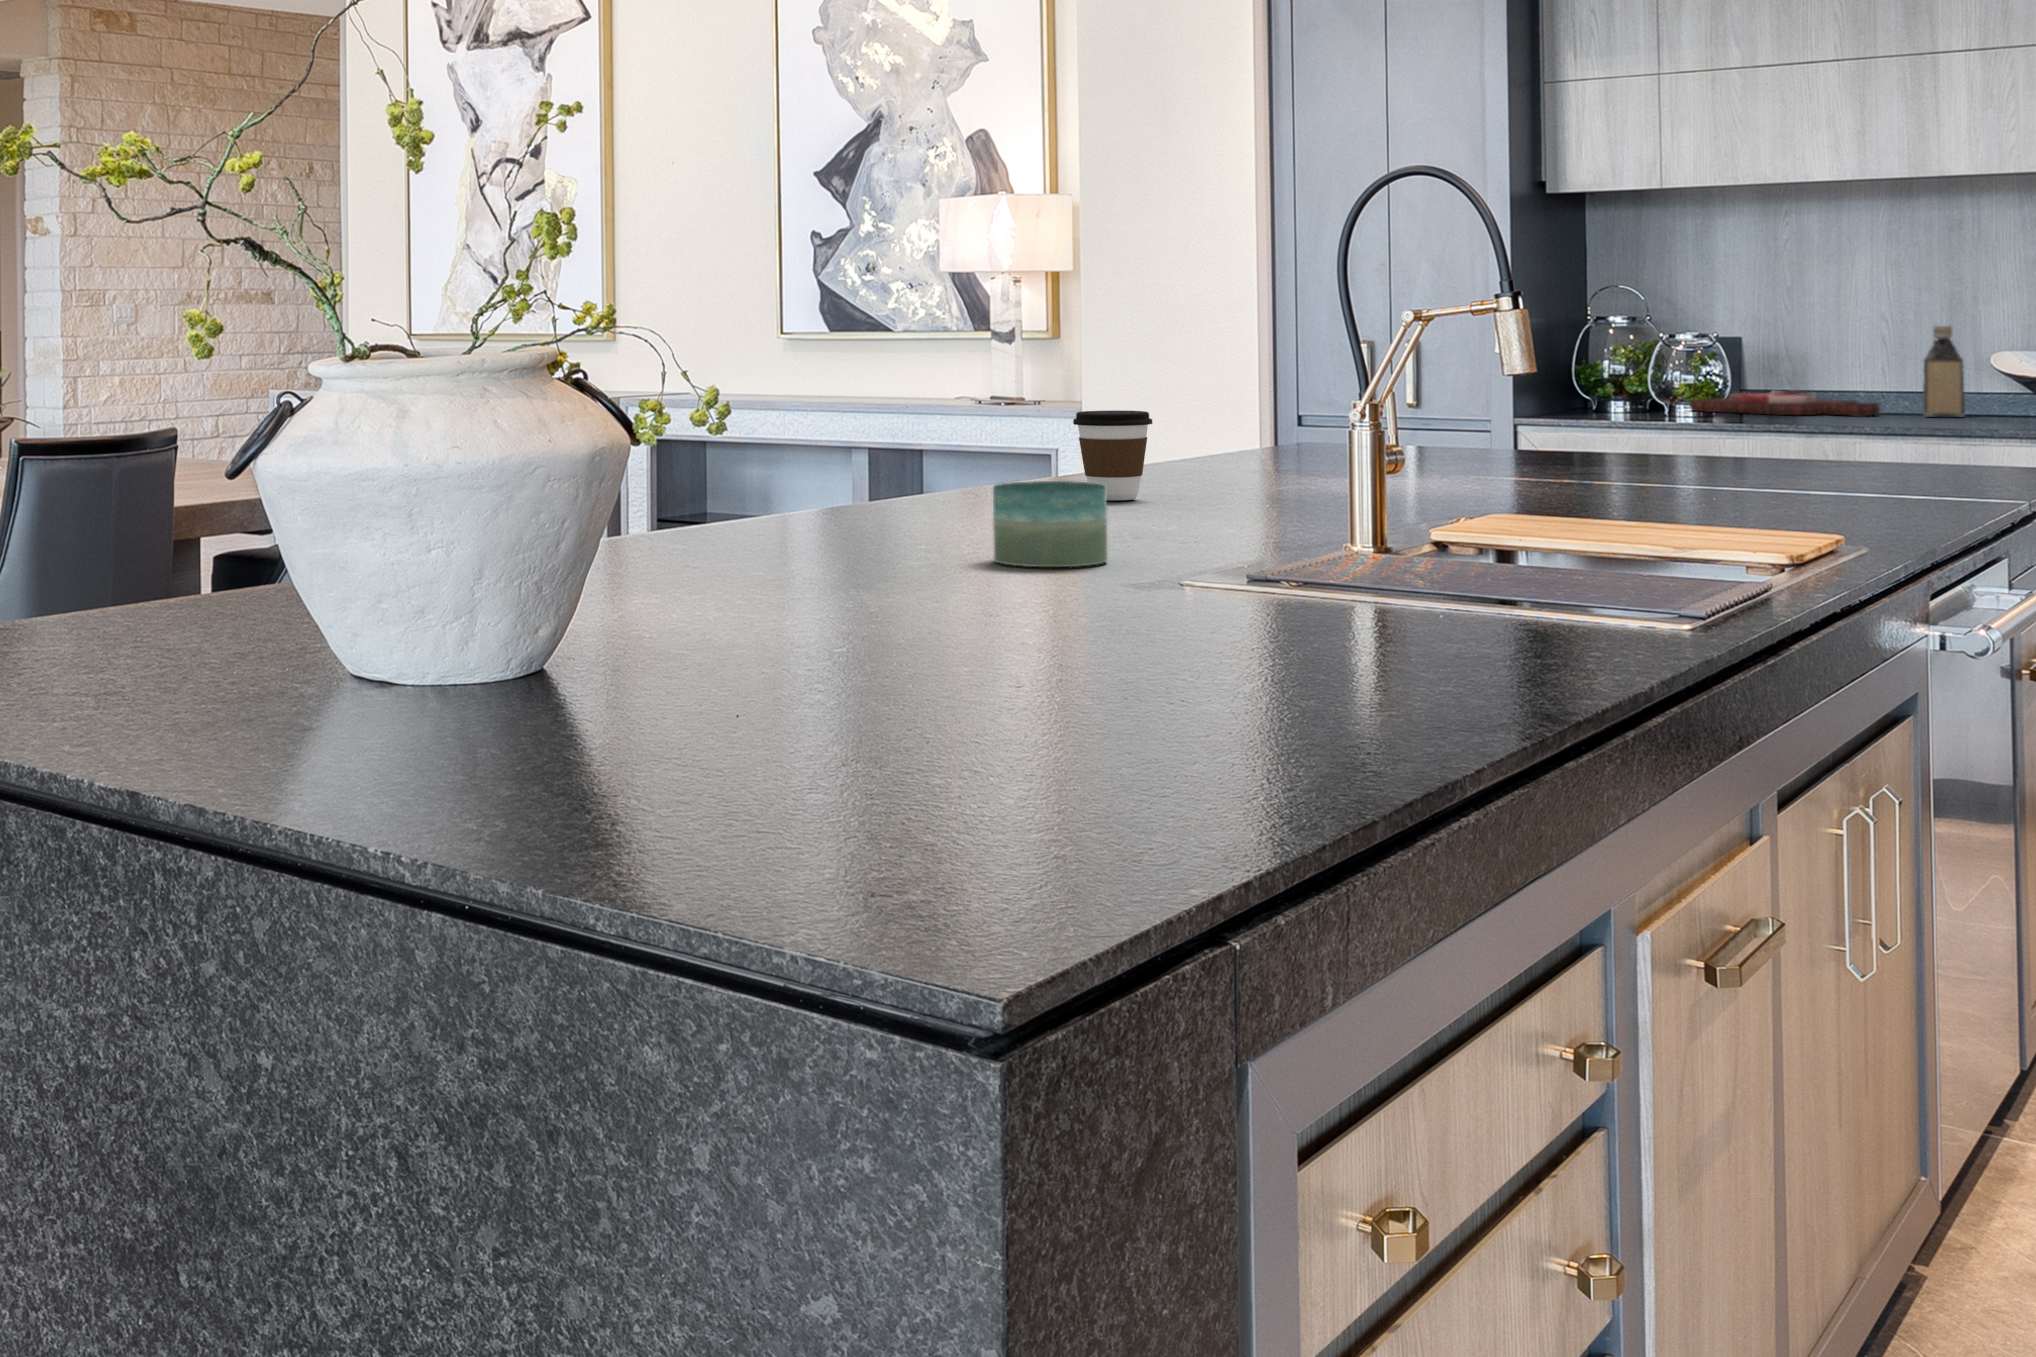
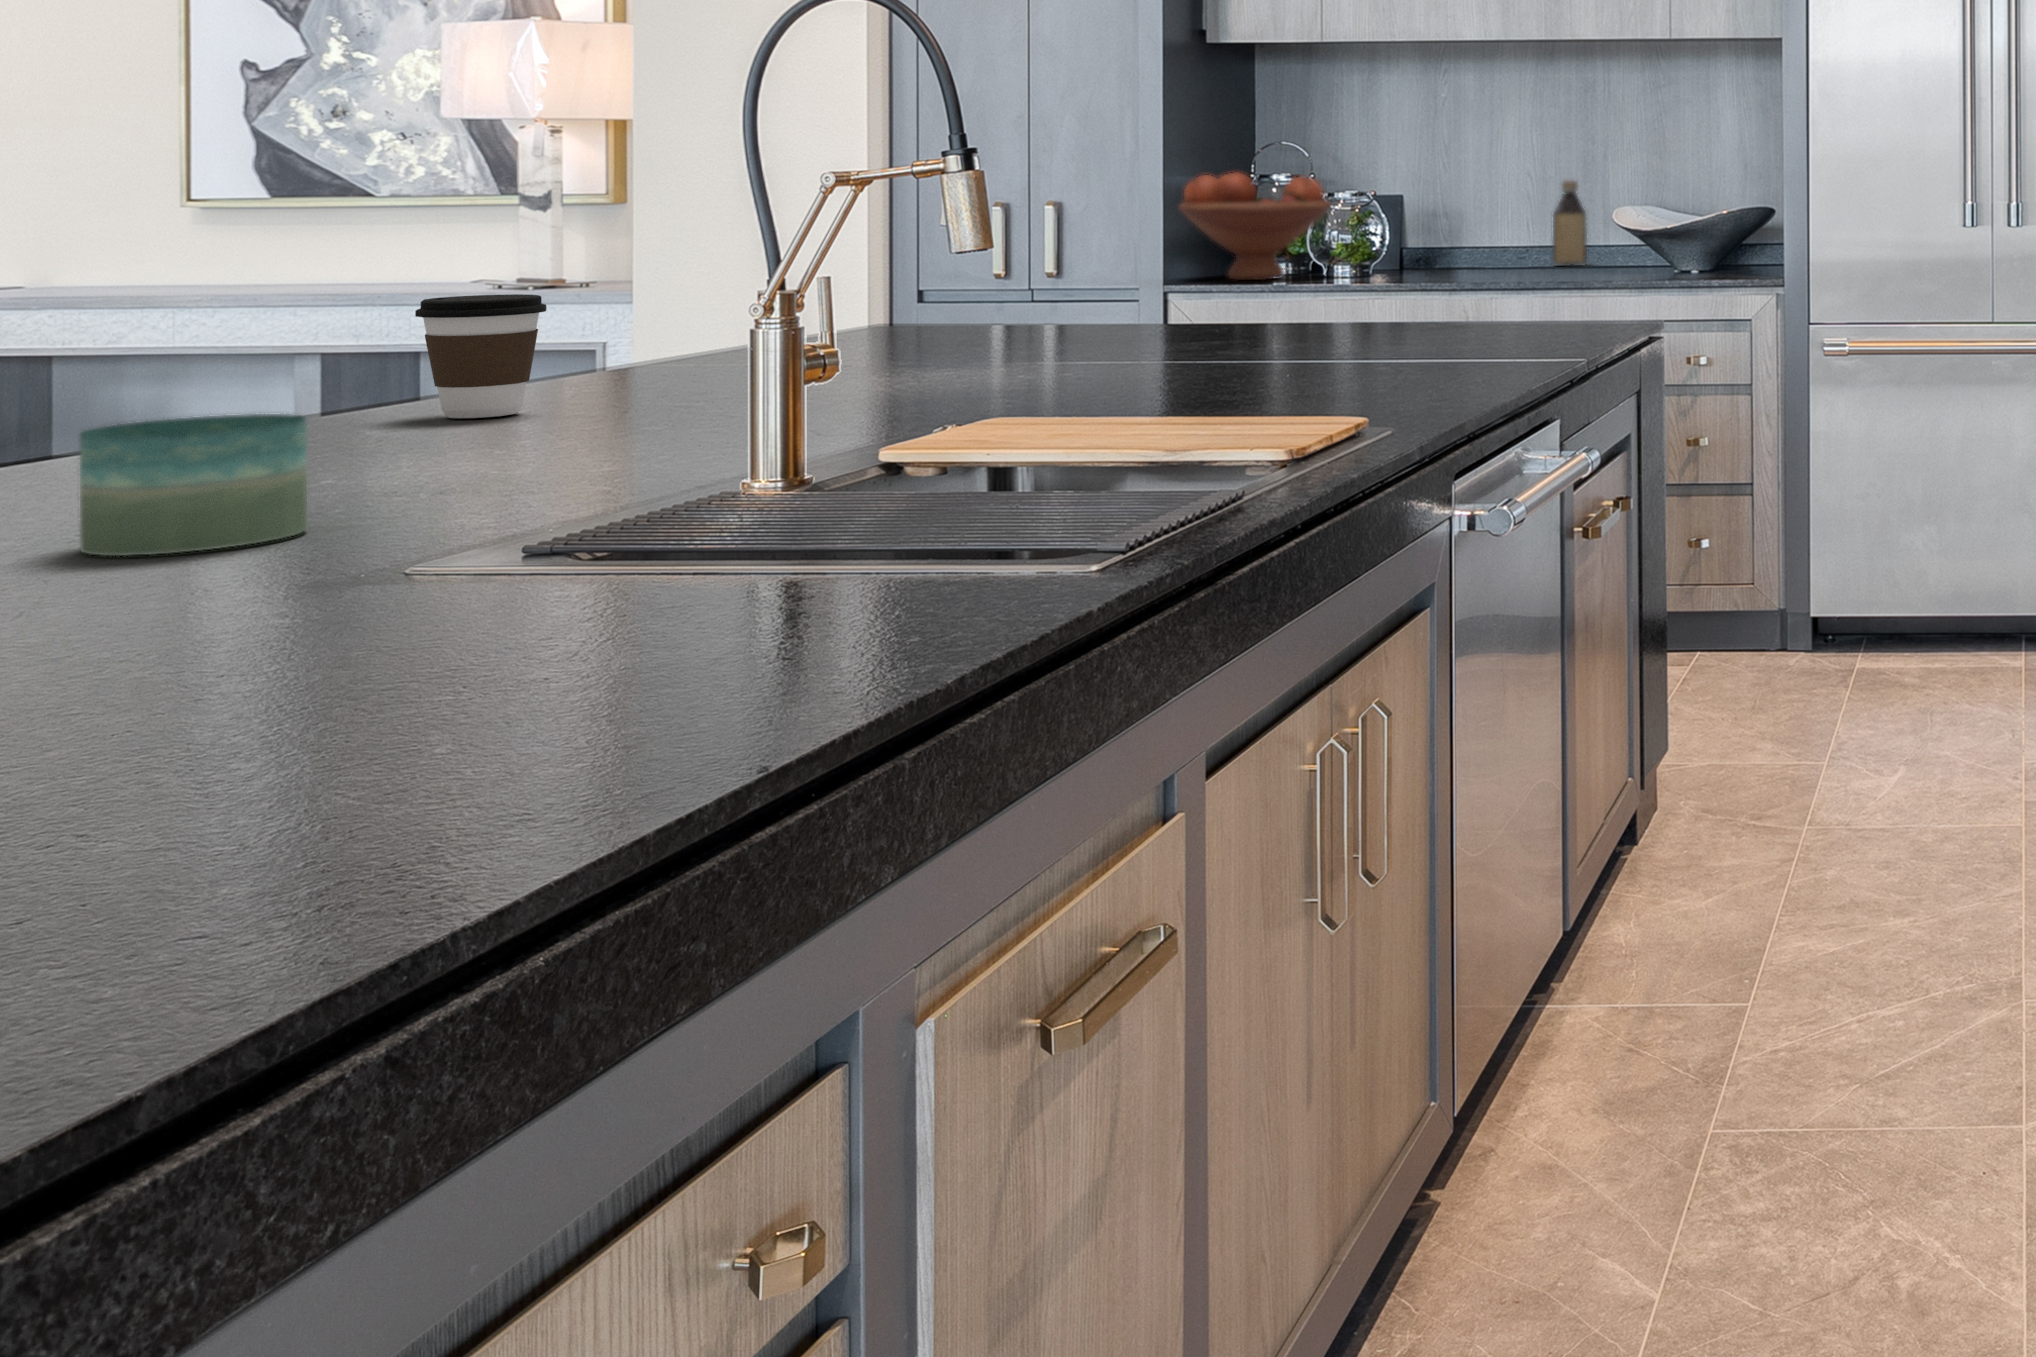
fruit bowl: none [1536,319,1687,422] -> present [1179,173,1331,280]
cutting board: present [1689,389,1880,416] -> none [1344,241,1516,268]

